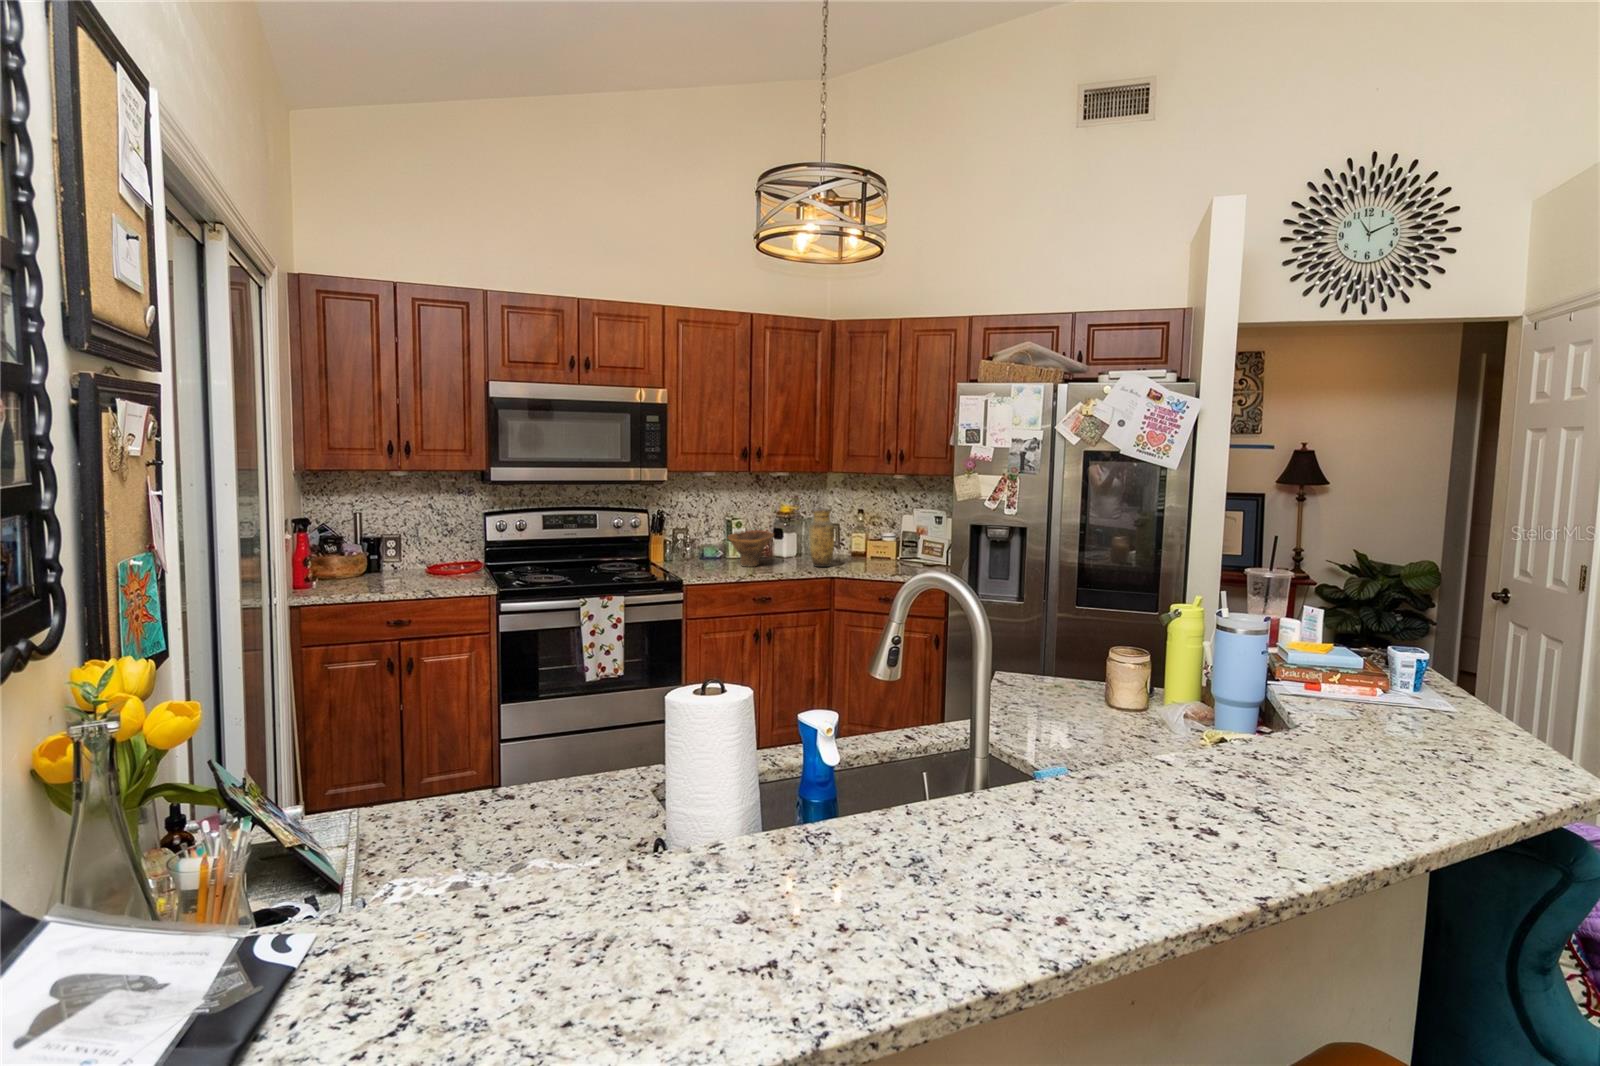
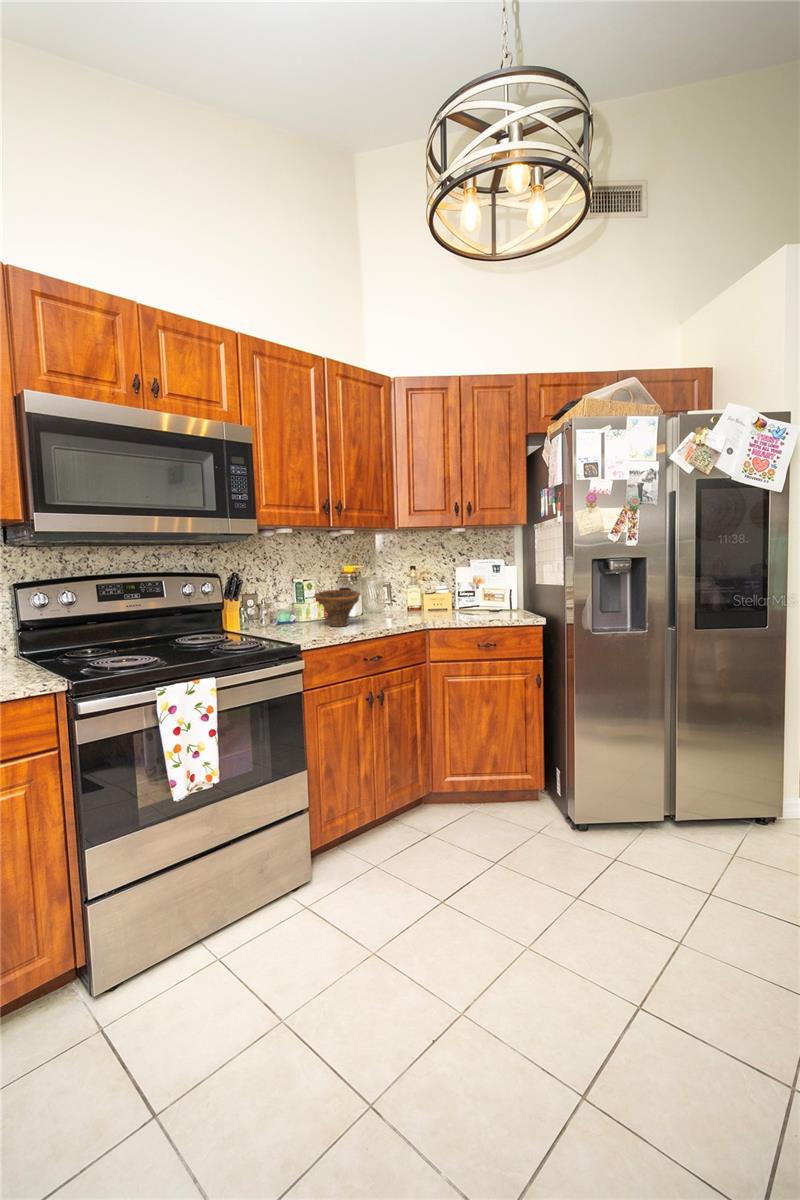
vase: present [809,508,835,567] -> none [393,562,418,620]

